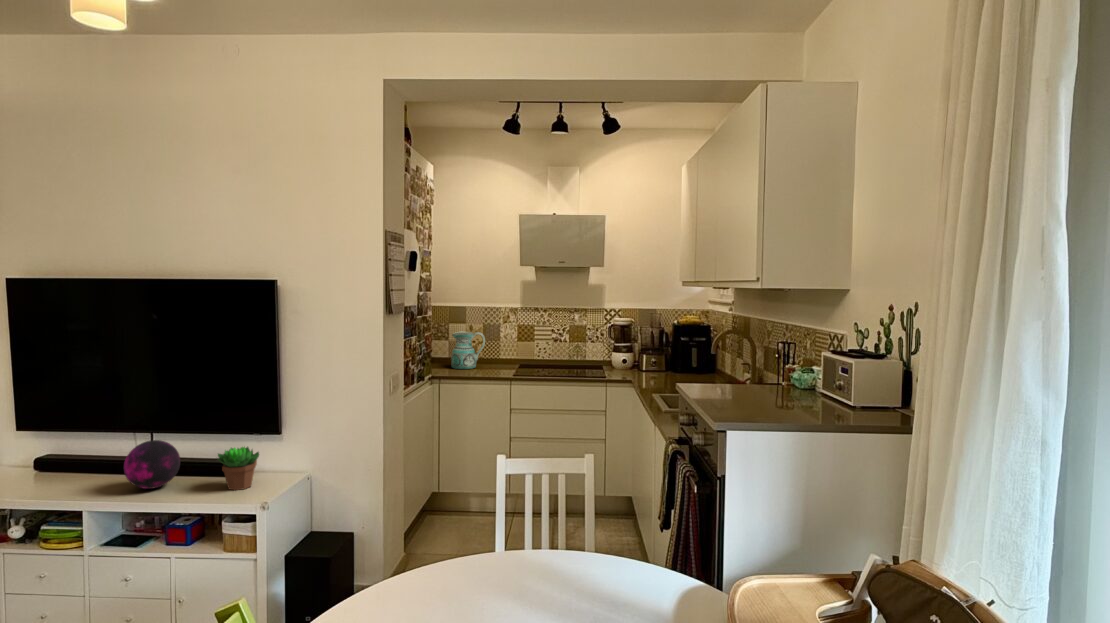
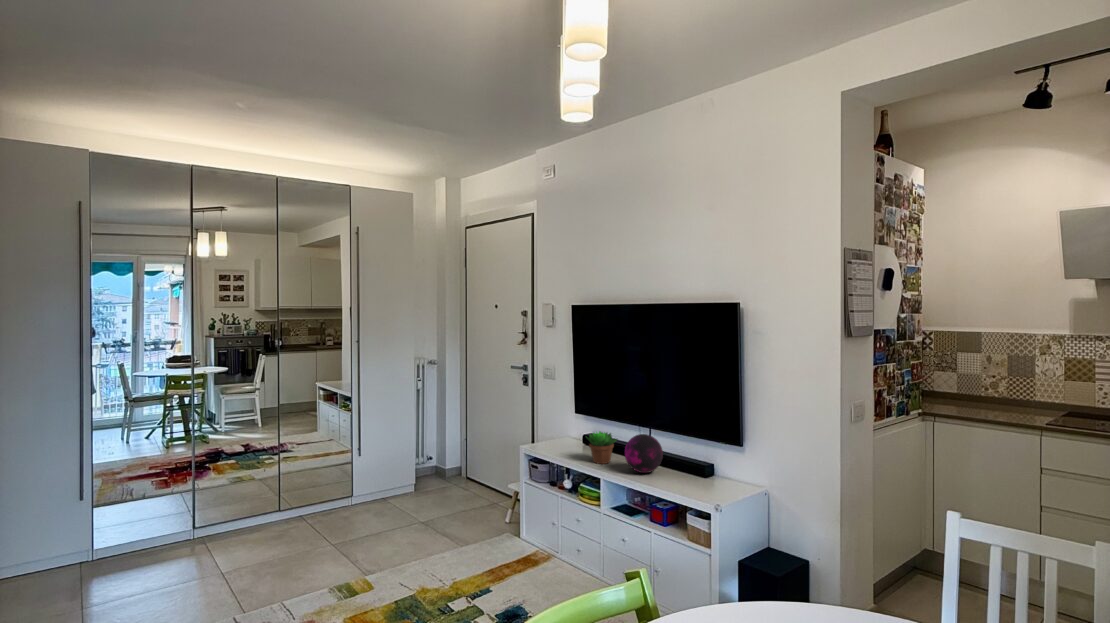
ceramic pitcher: present [451,332,485,369] -> none [957,362,1007,407]
succulent plant: present [218,447,259,490] -> present [586,432,617,464]

